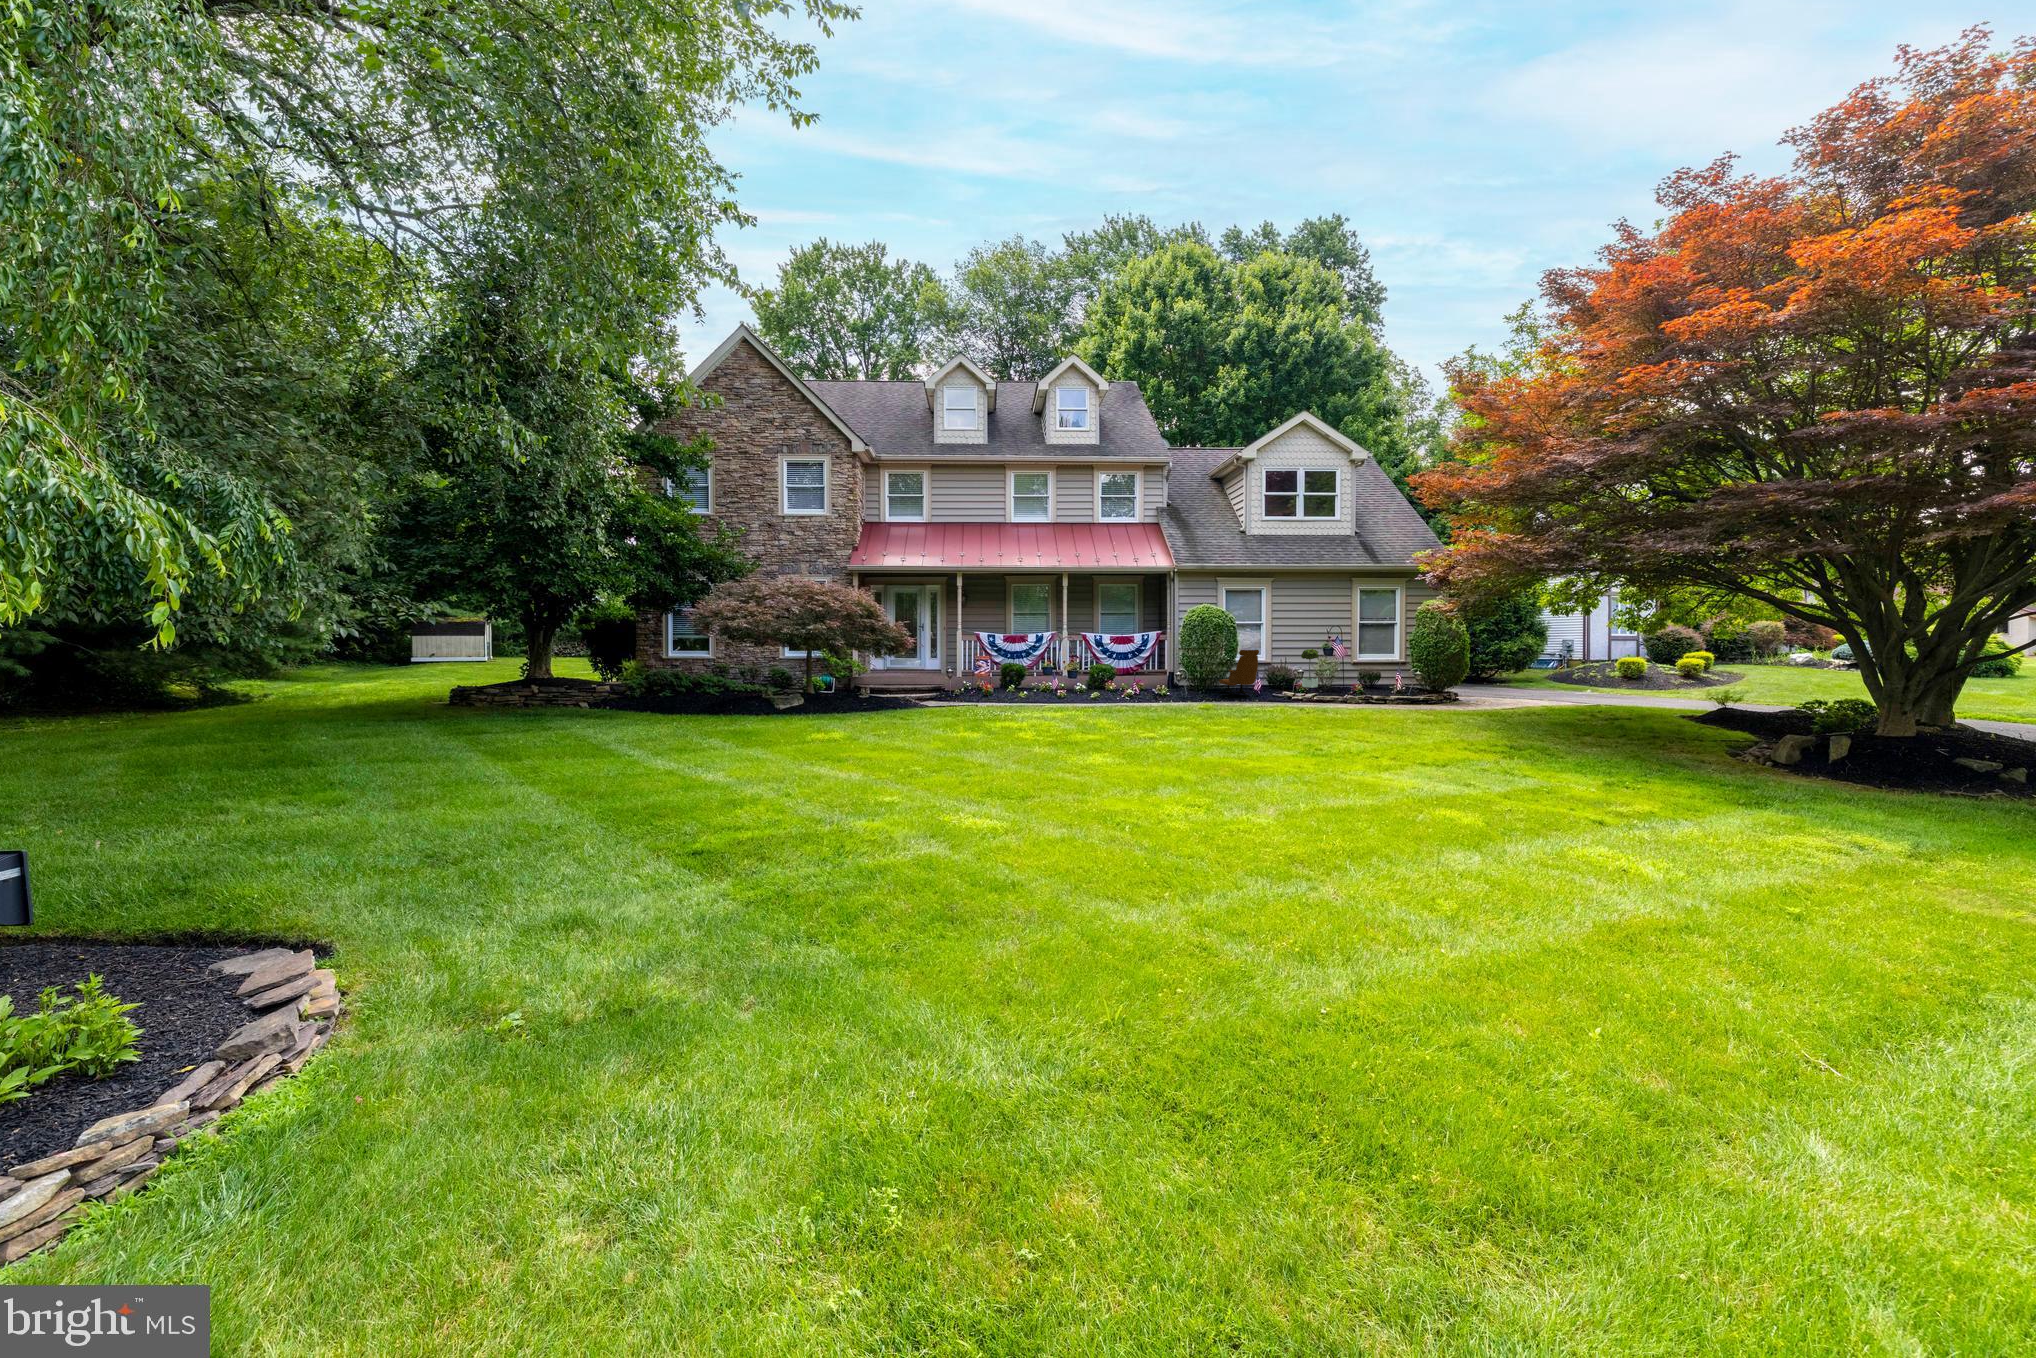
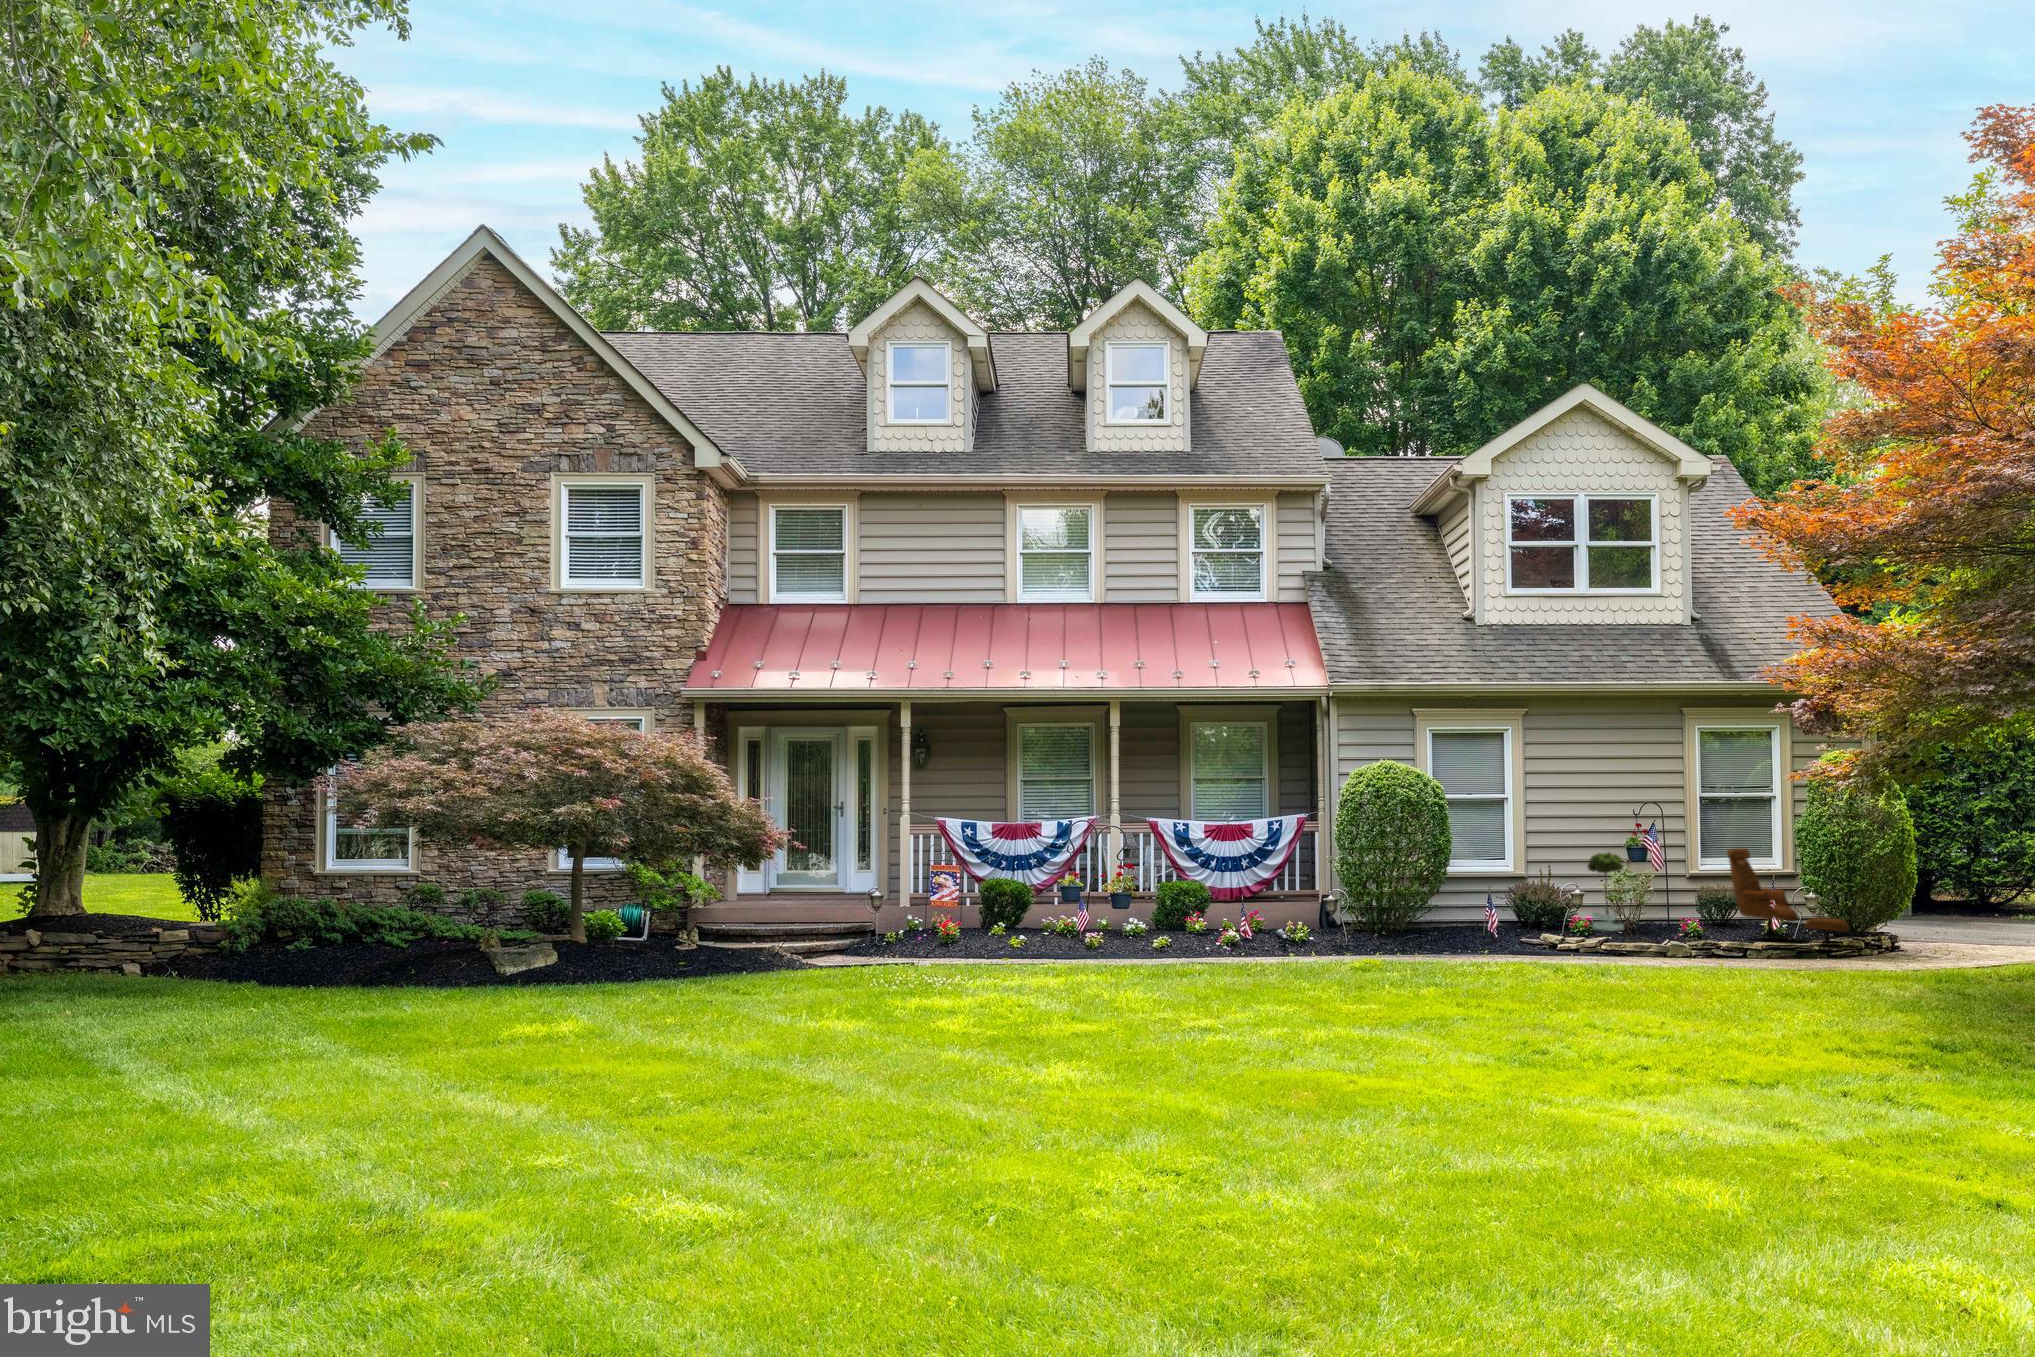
lounge chair: present [1219,650,1259,696] -> present [1727,848,1850,944]

